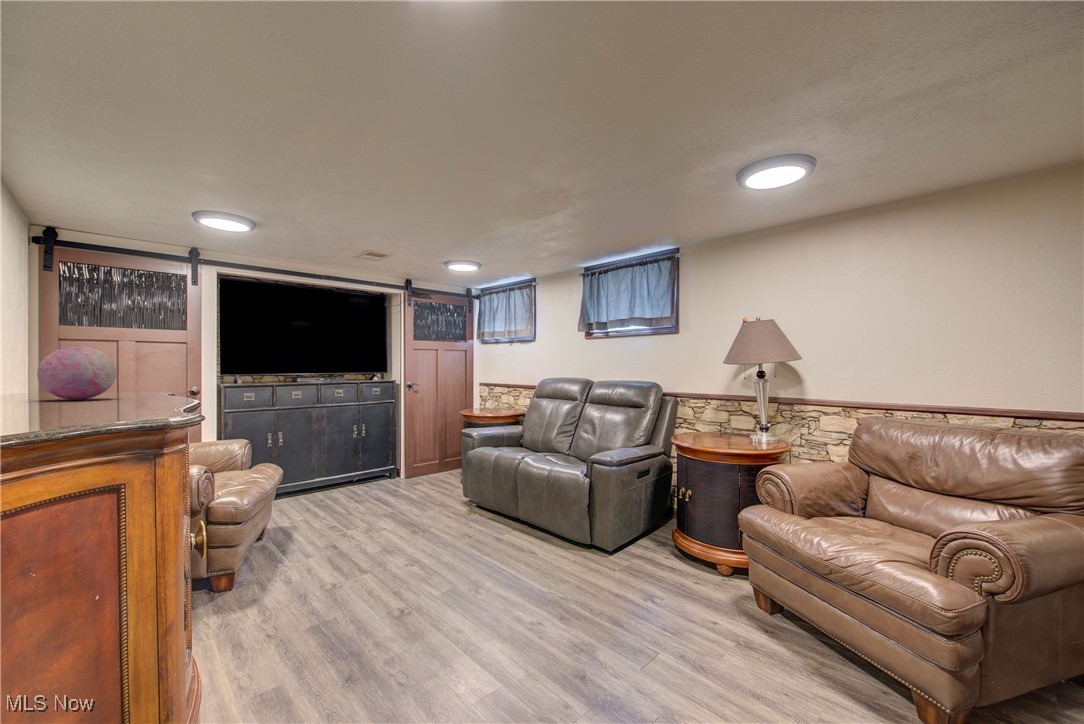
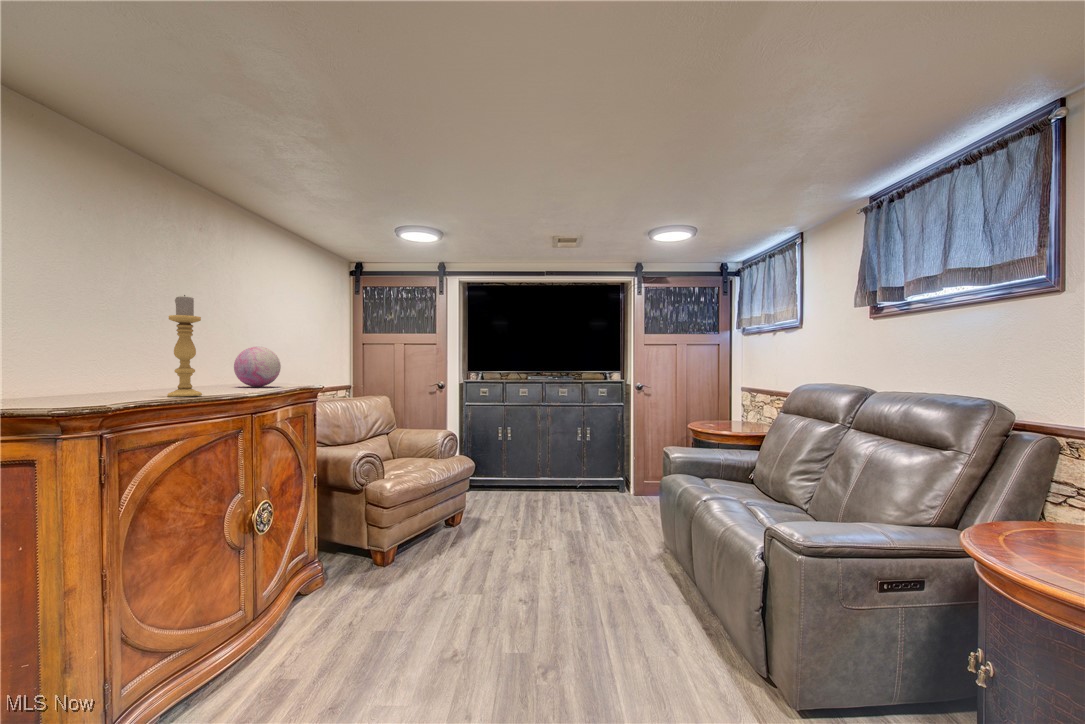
candle holder: none [121,287,167,414] -> present [168,295,202,397]

